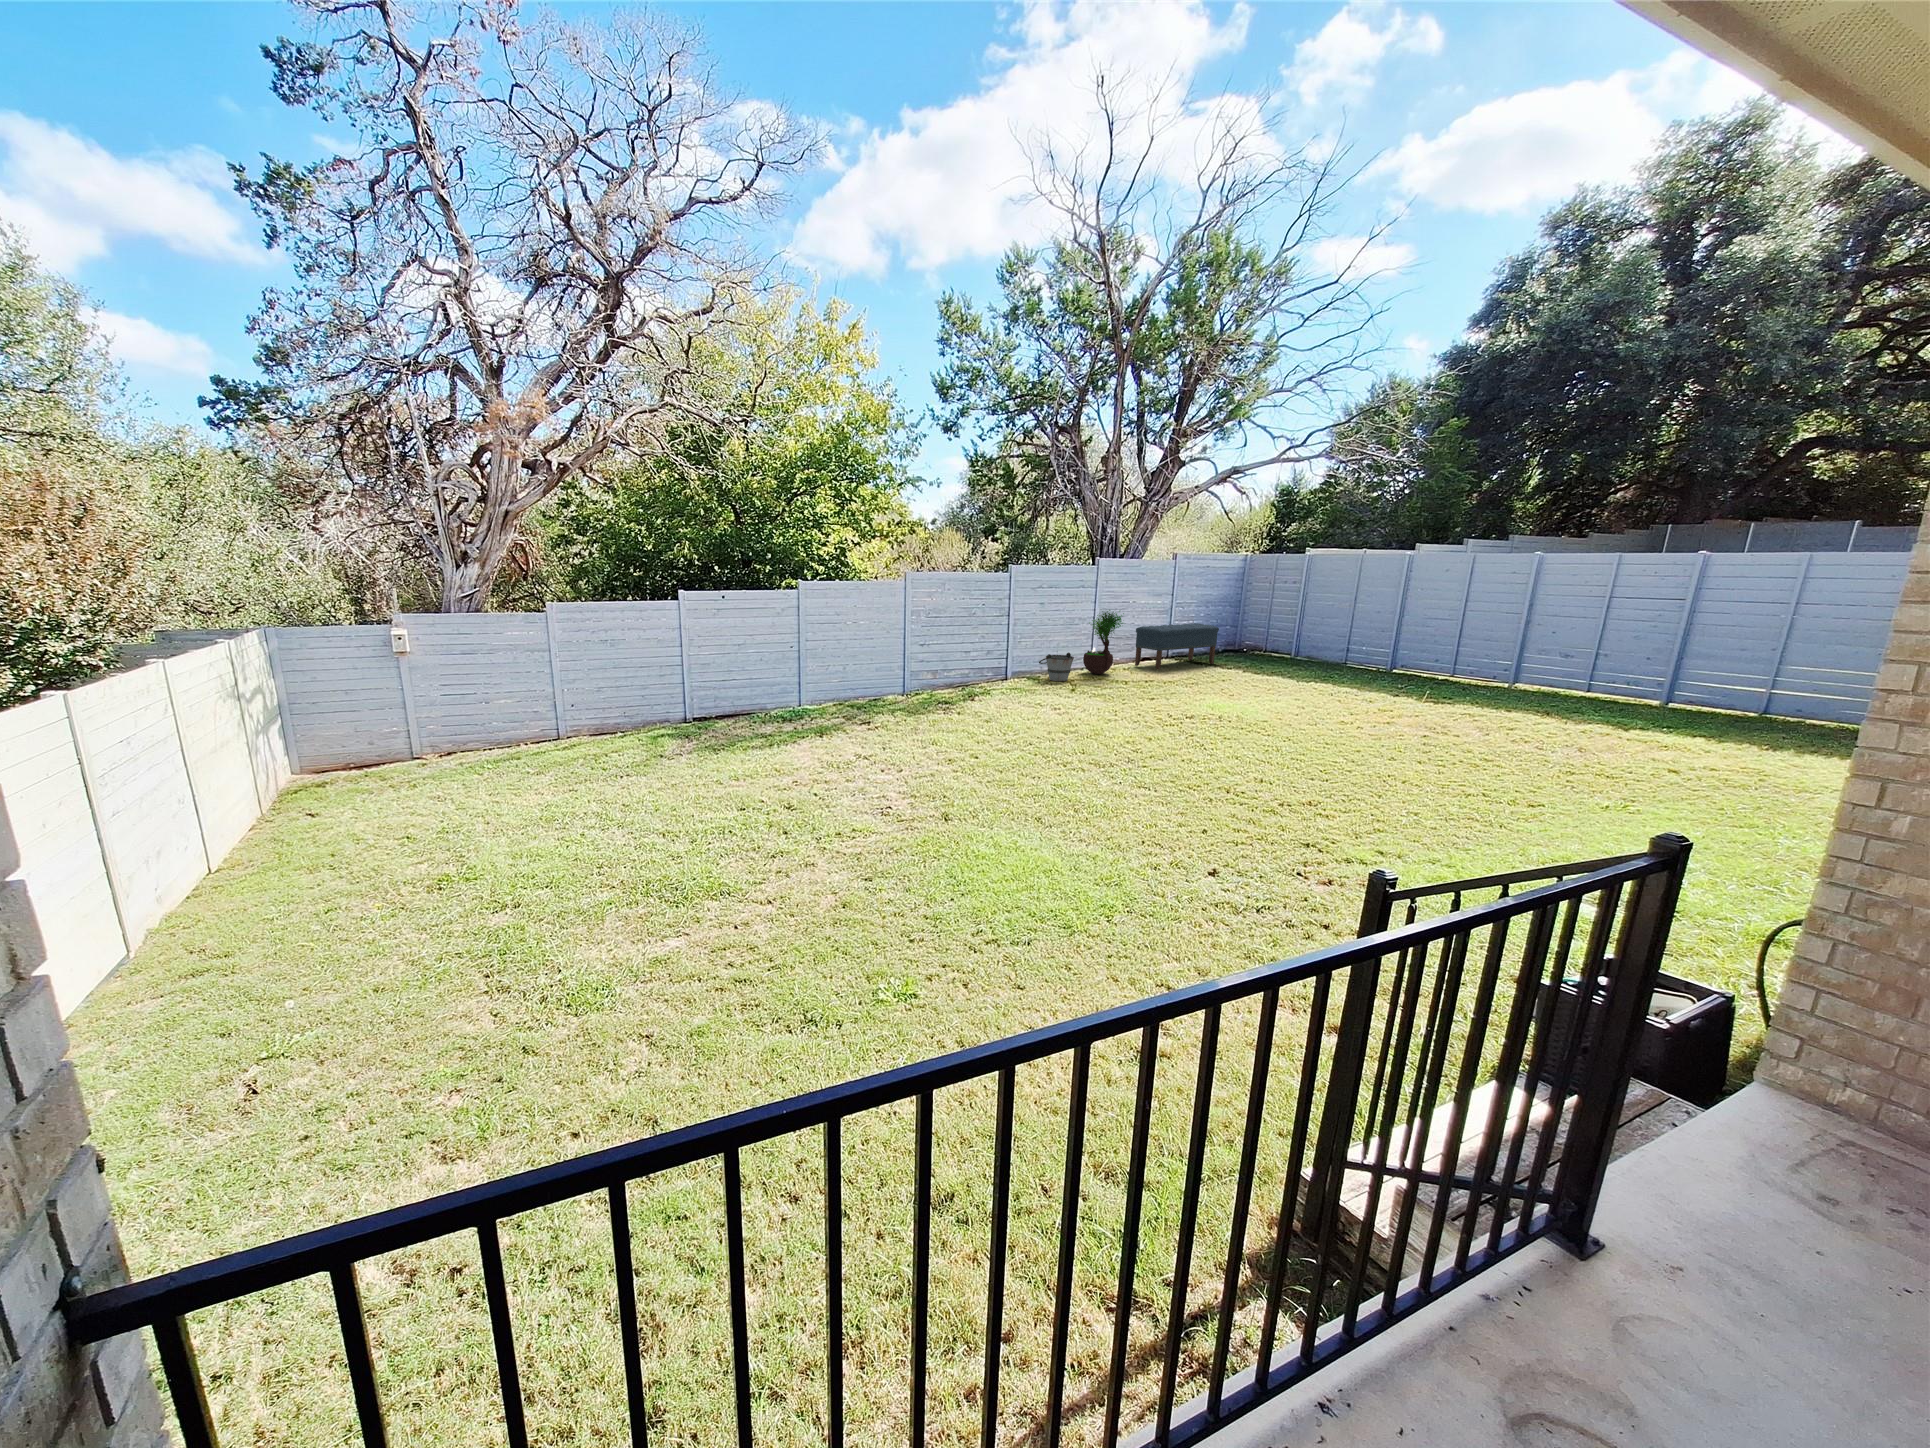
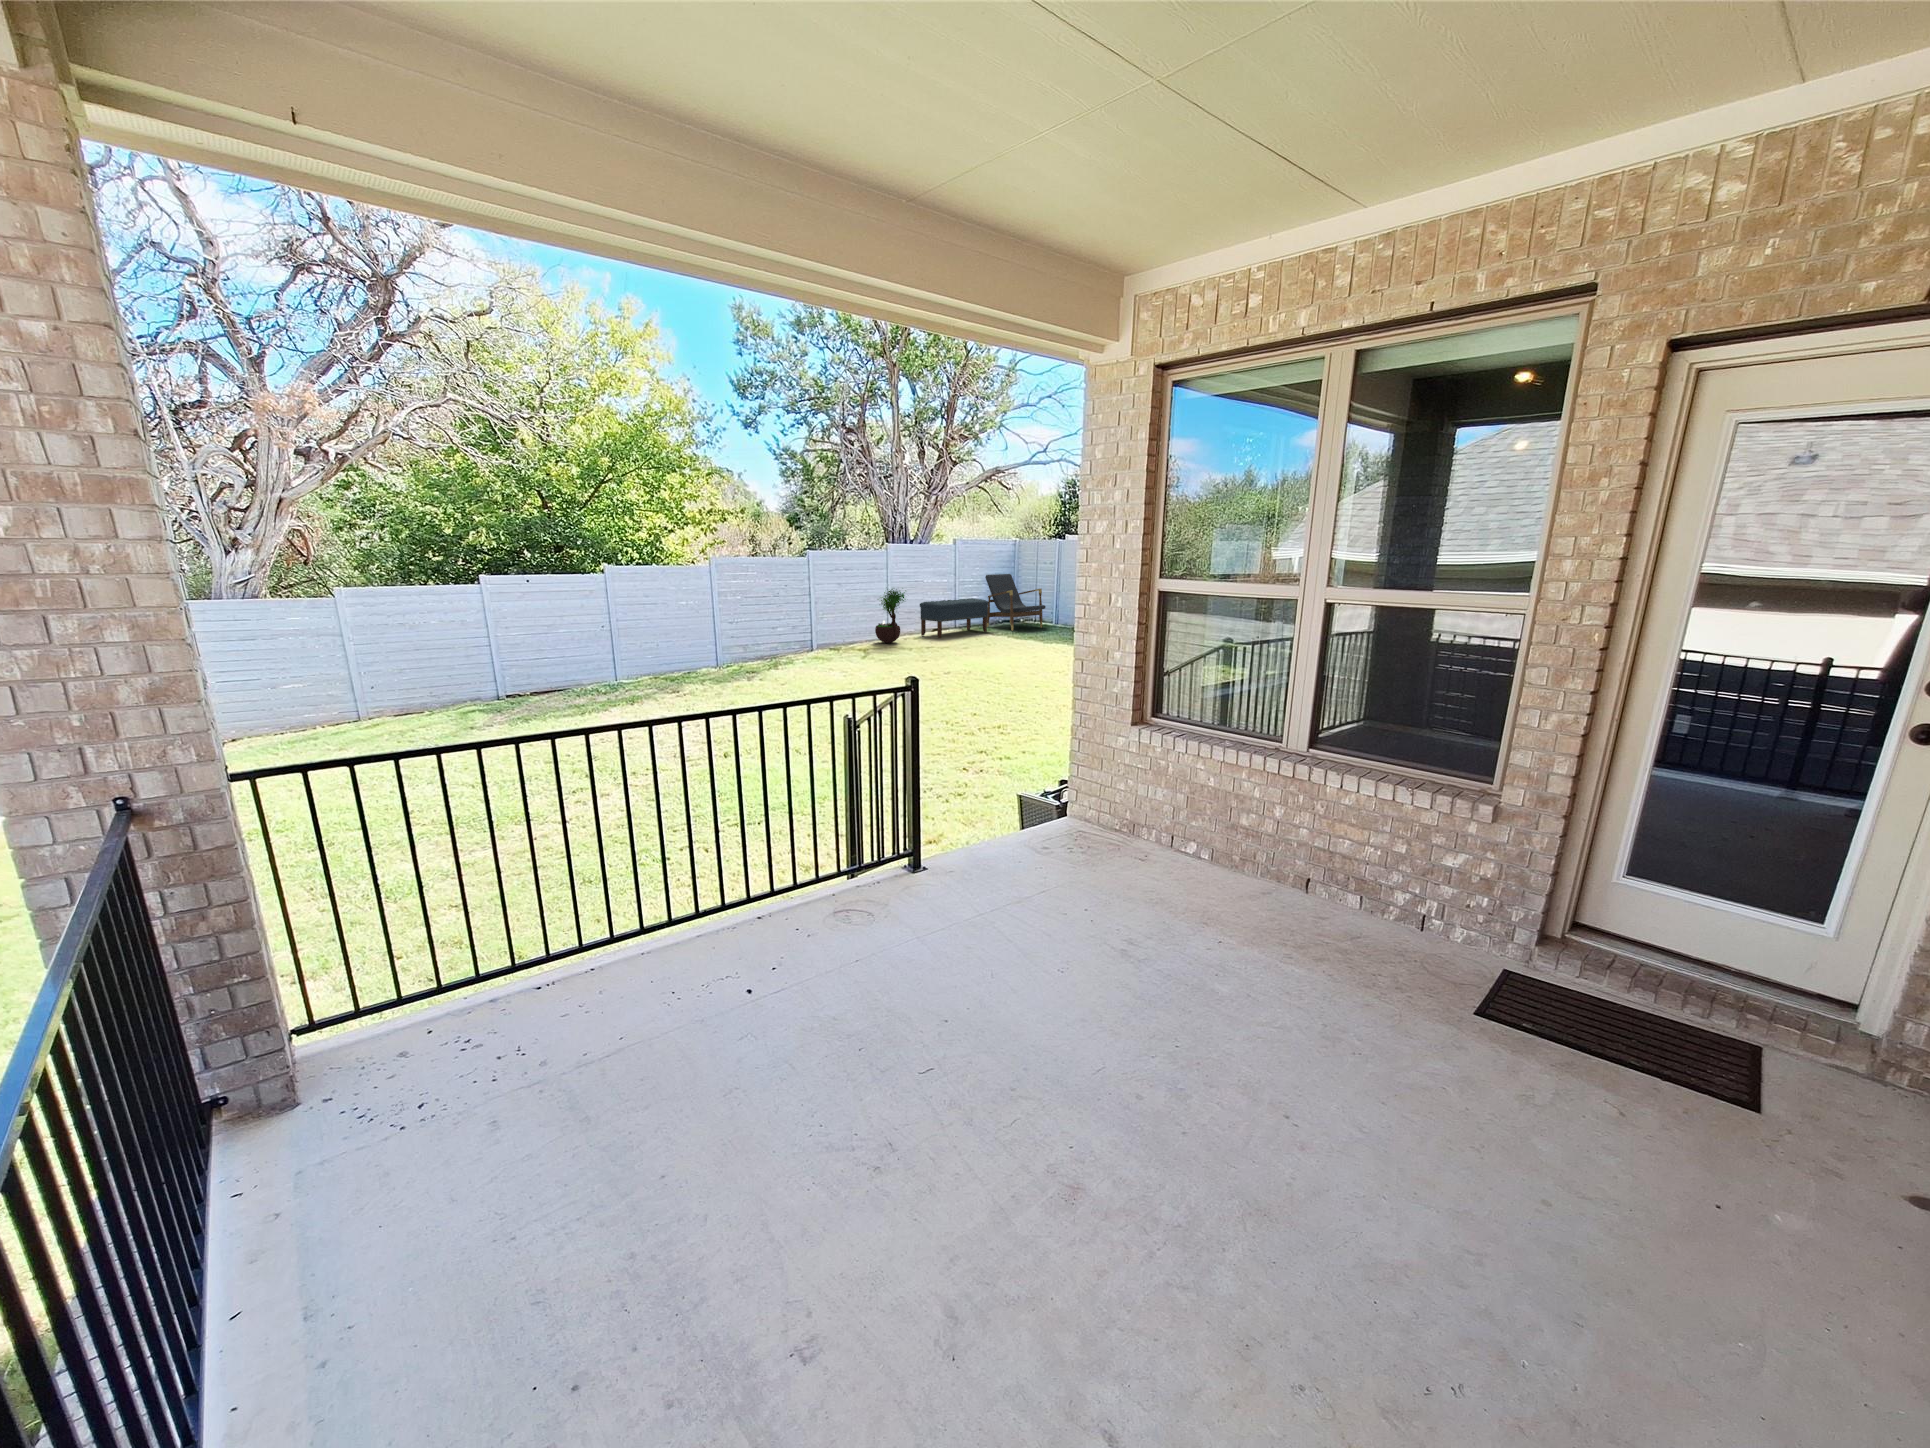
lounge chair: none [1212,595,1290,664] -> present [985,574,1046,631]
bucket: present [1039,652,1074,681] -> none [836,625,865,650]

